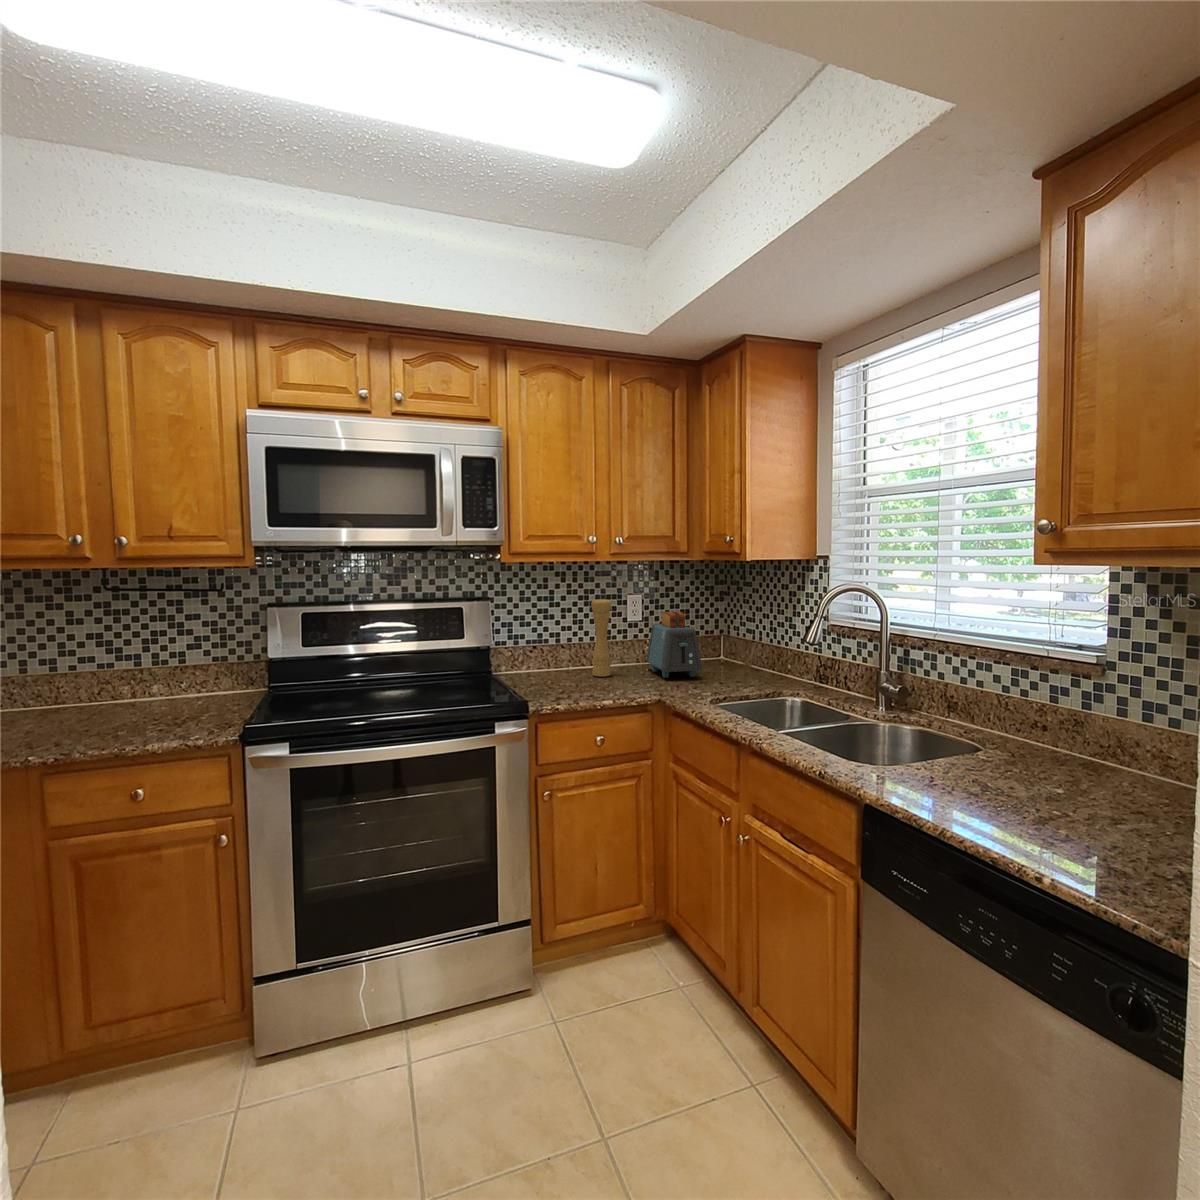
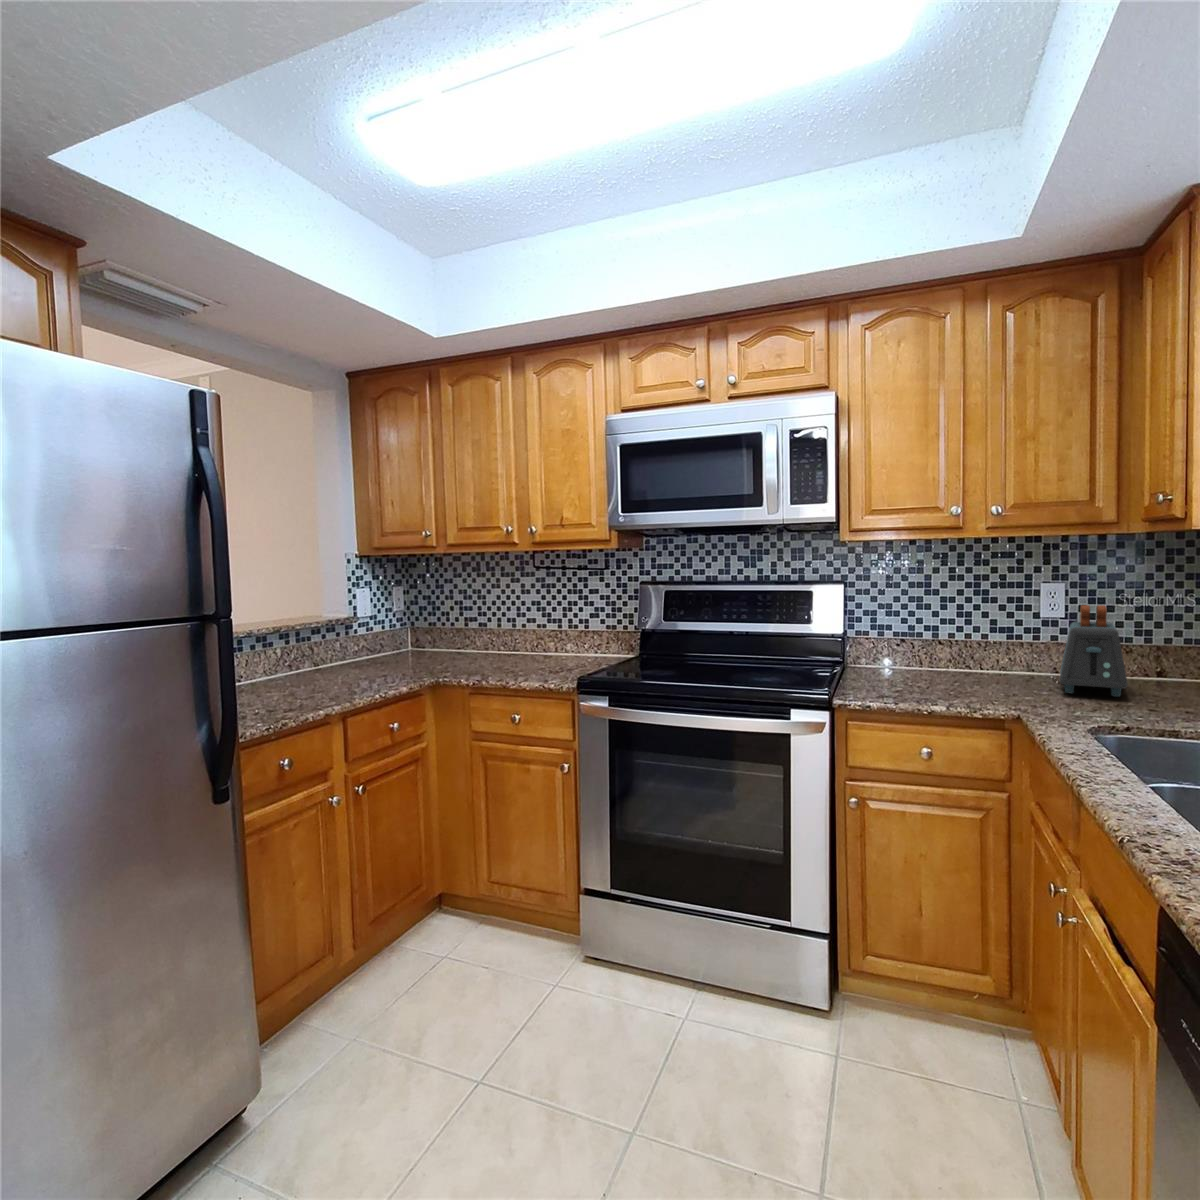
pepper mill: present [591,598,611,677] -> none [969,585,997,682]

